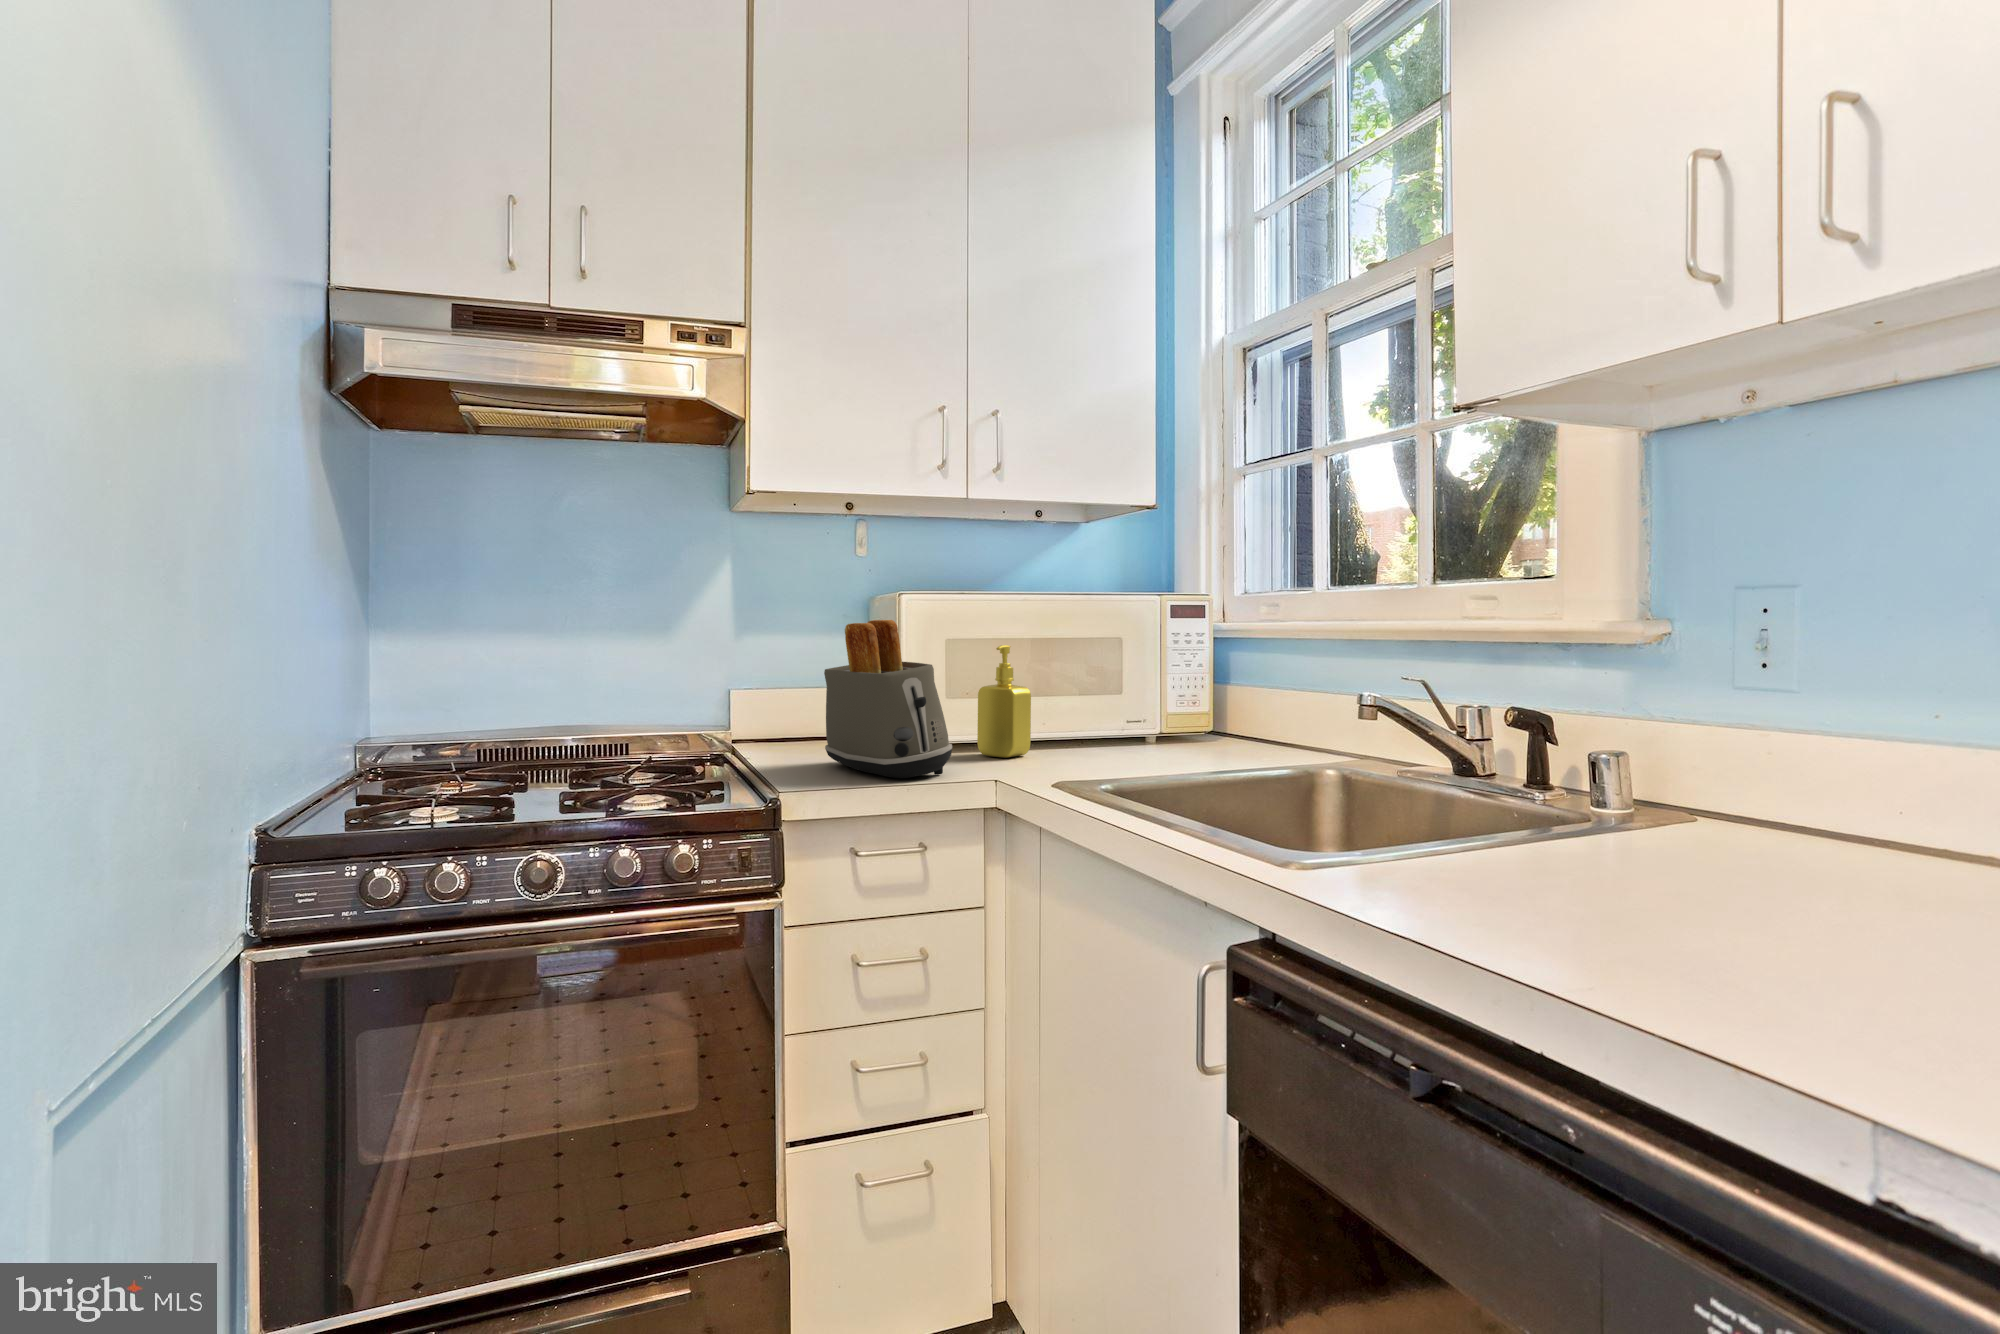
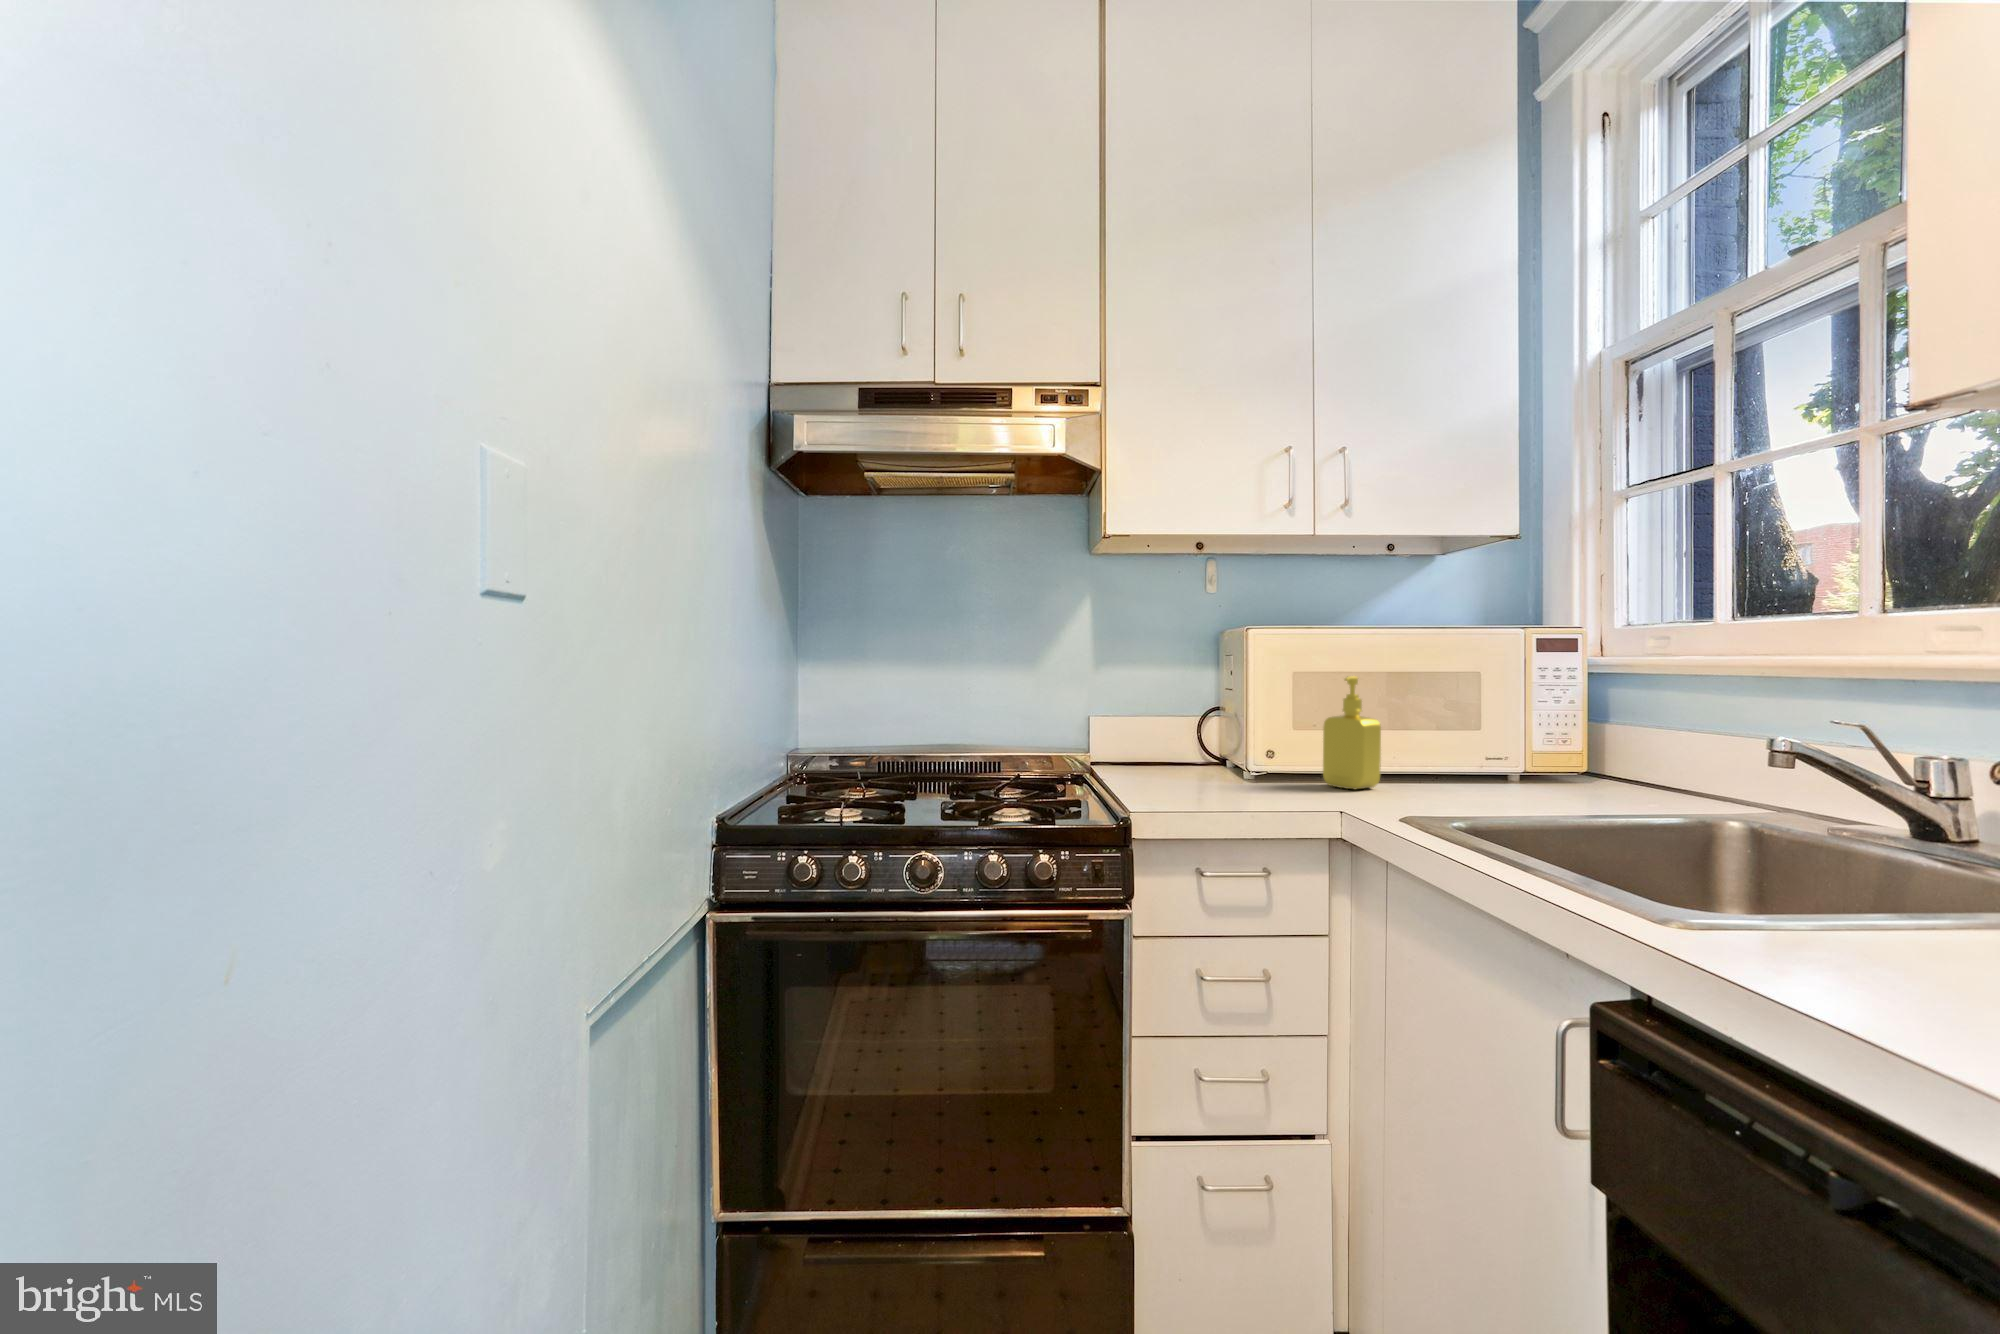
toaster: present [824,620,952,778] -> none [1171,650,1300,805]

